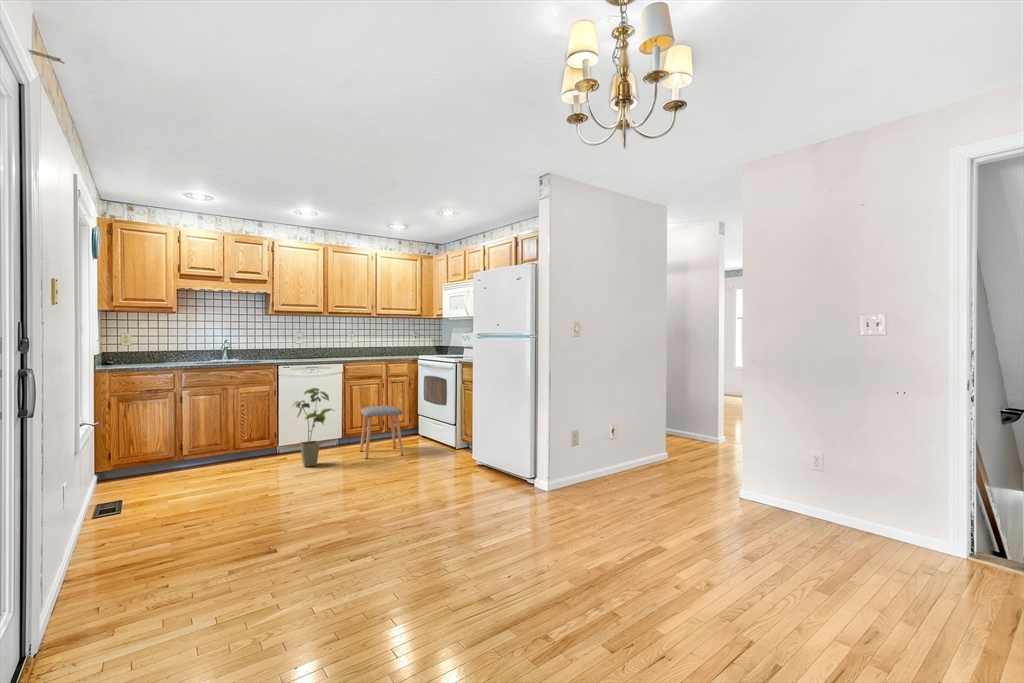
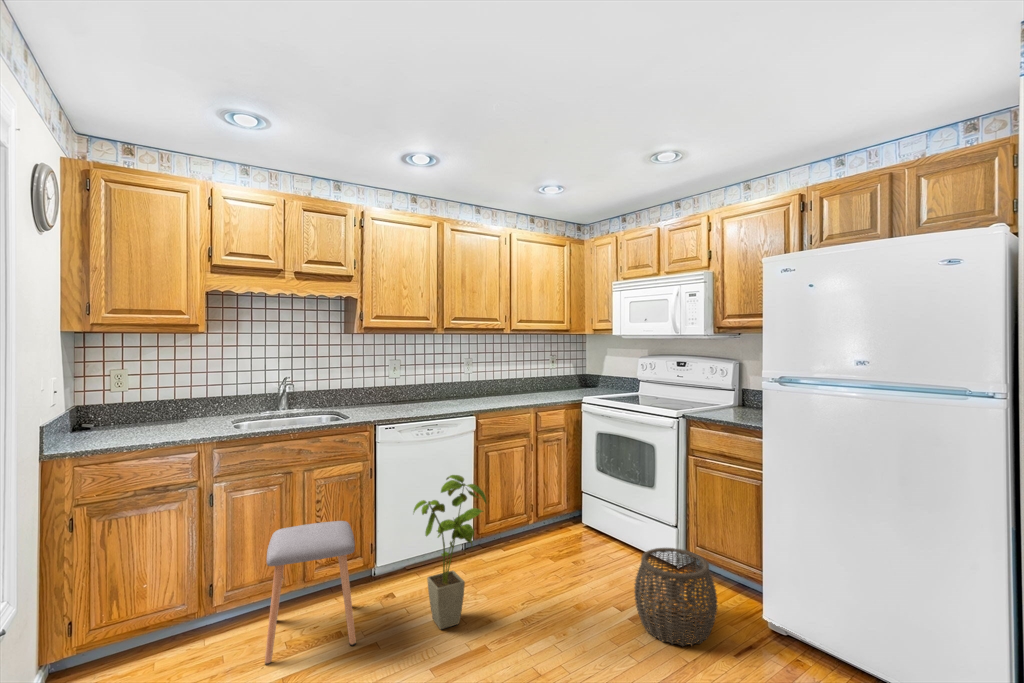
stool: present [360,405,403,459] -> present [265,521,356,665]
woven basket: none [408,427,449,469] -> present [634,548,718,646]

